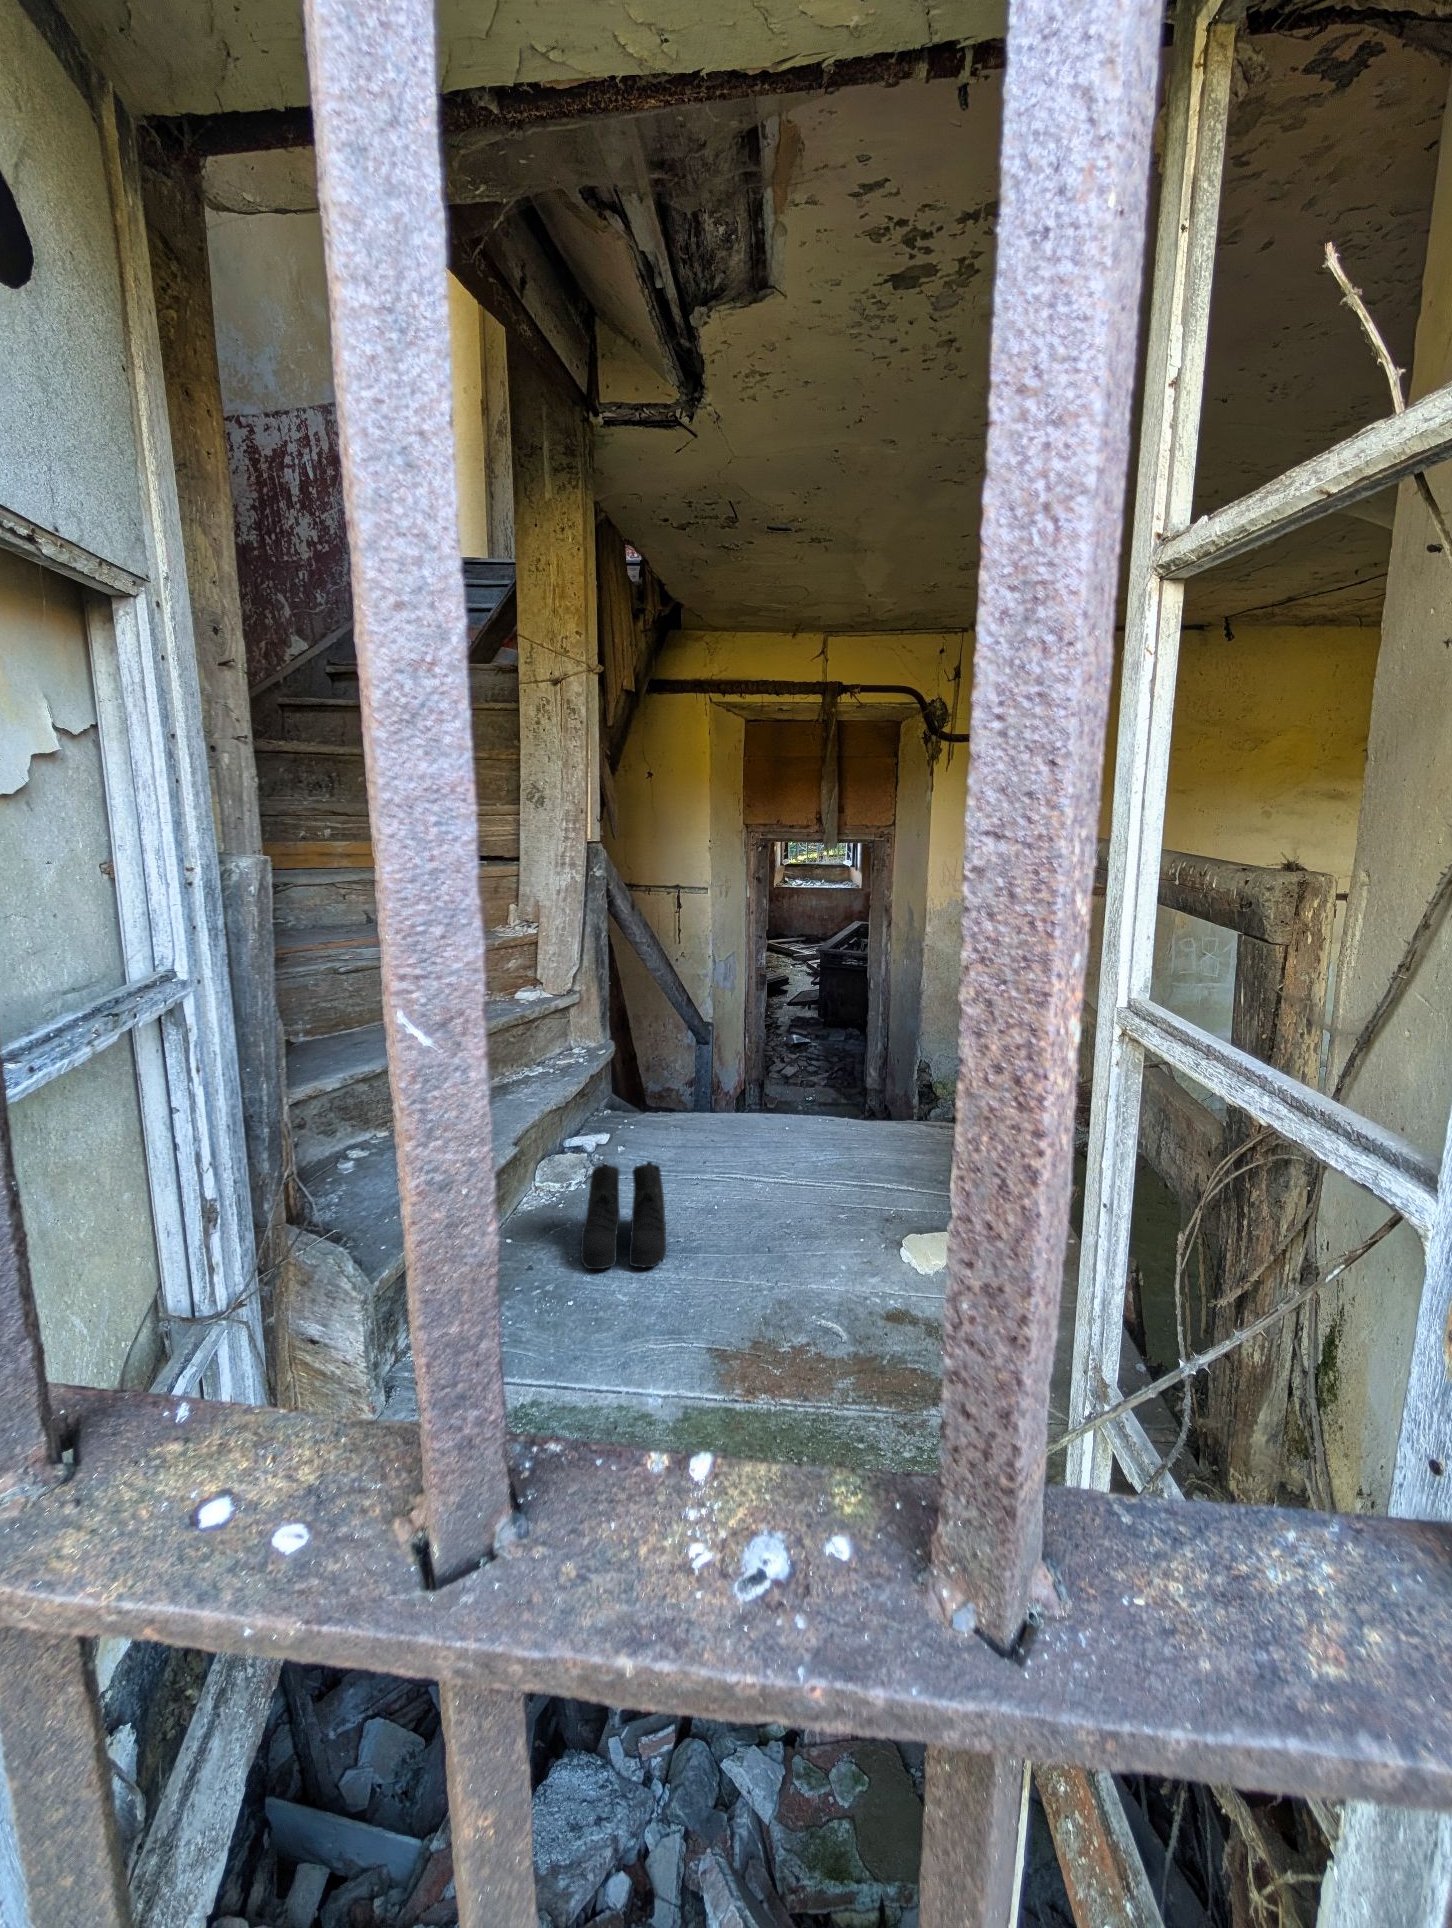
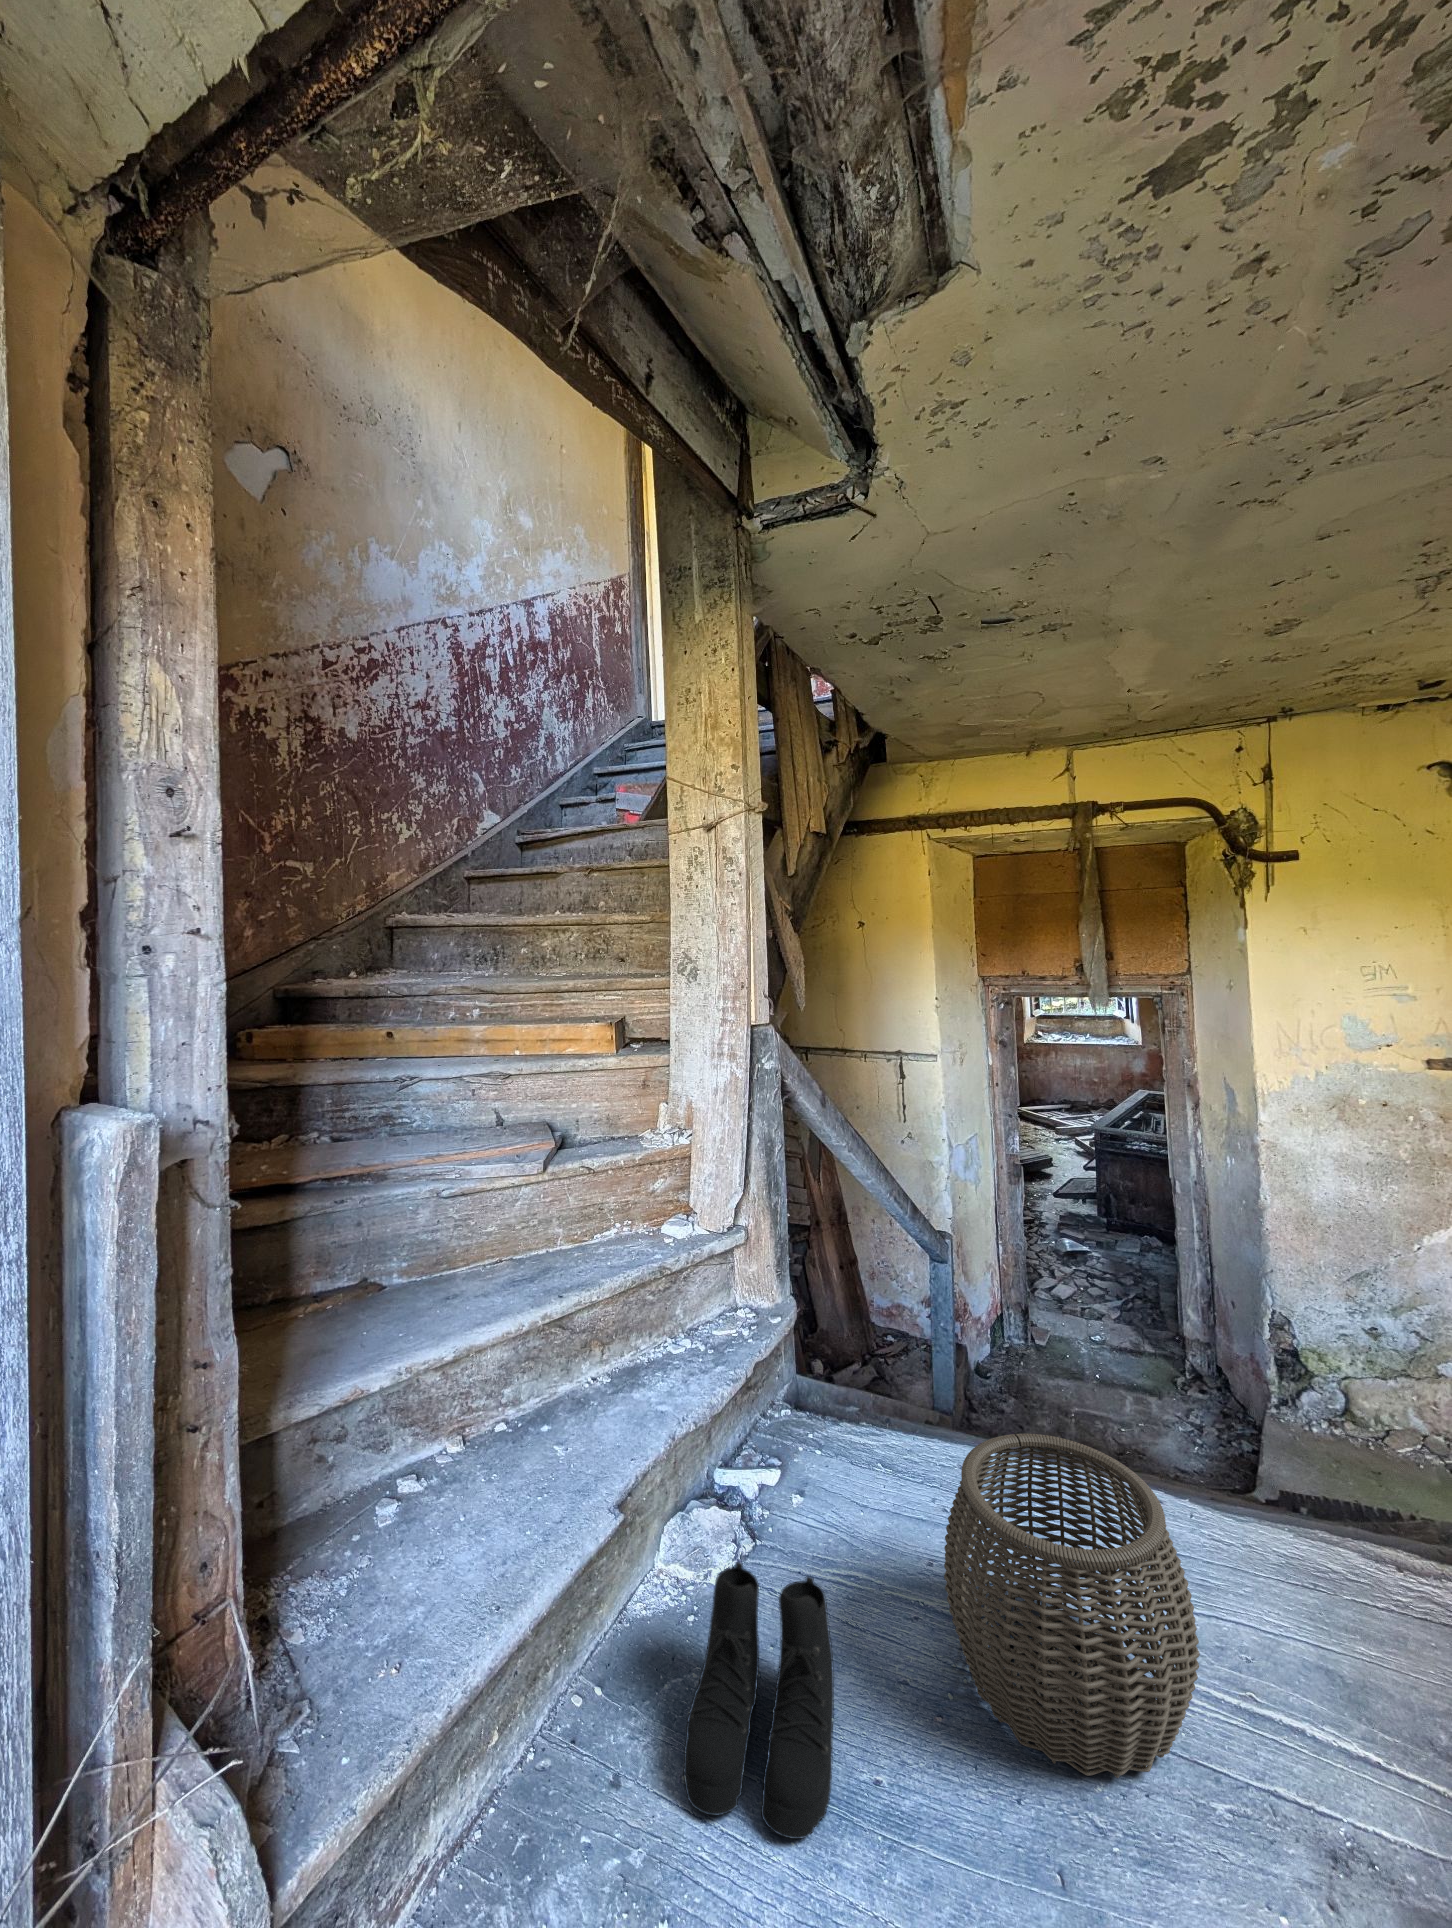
woven basket: none [726,1076,855,1223] -> present [944,1434,1200,1778]

